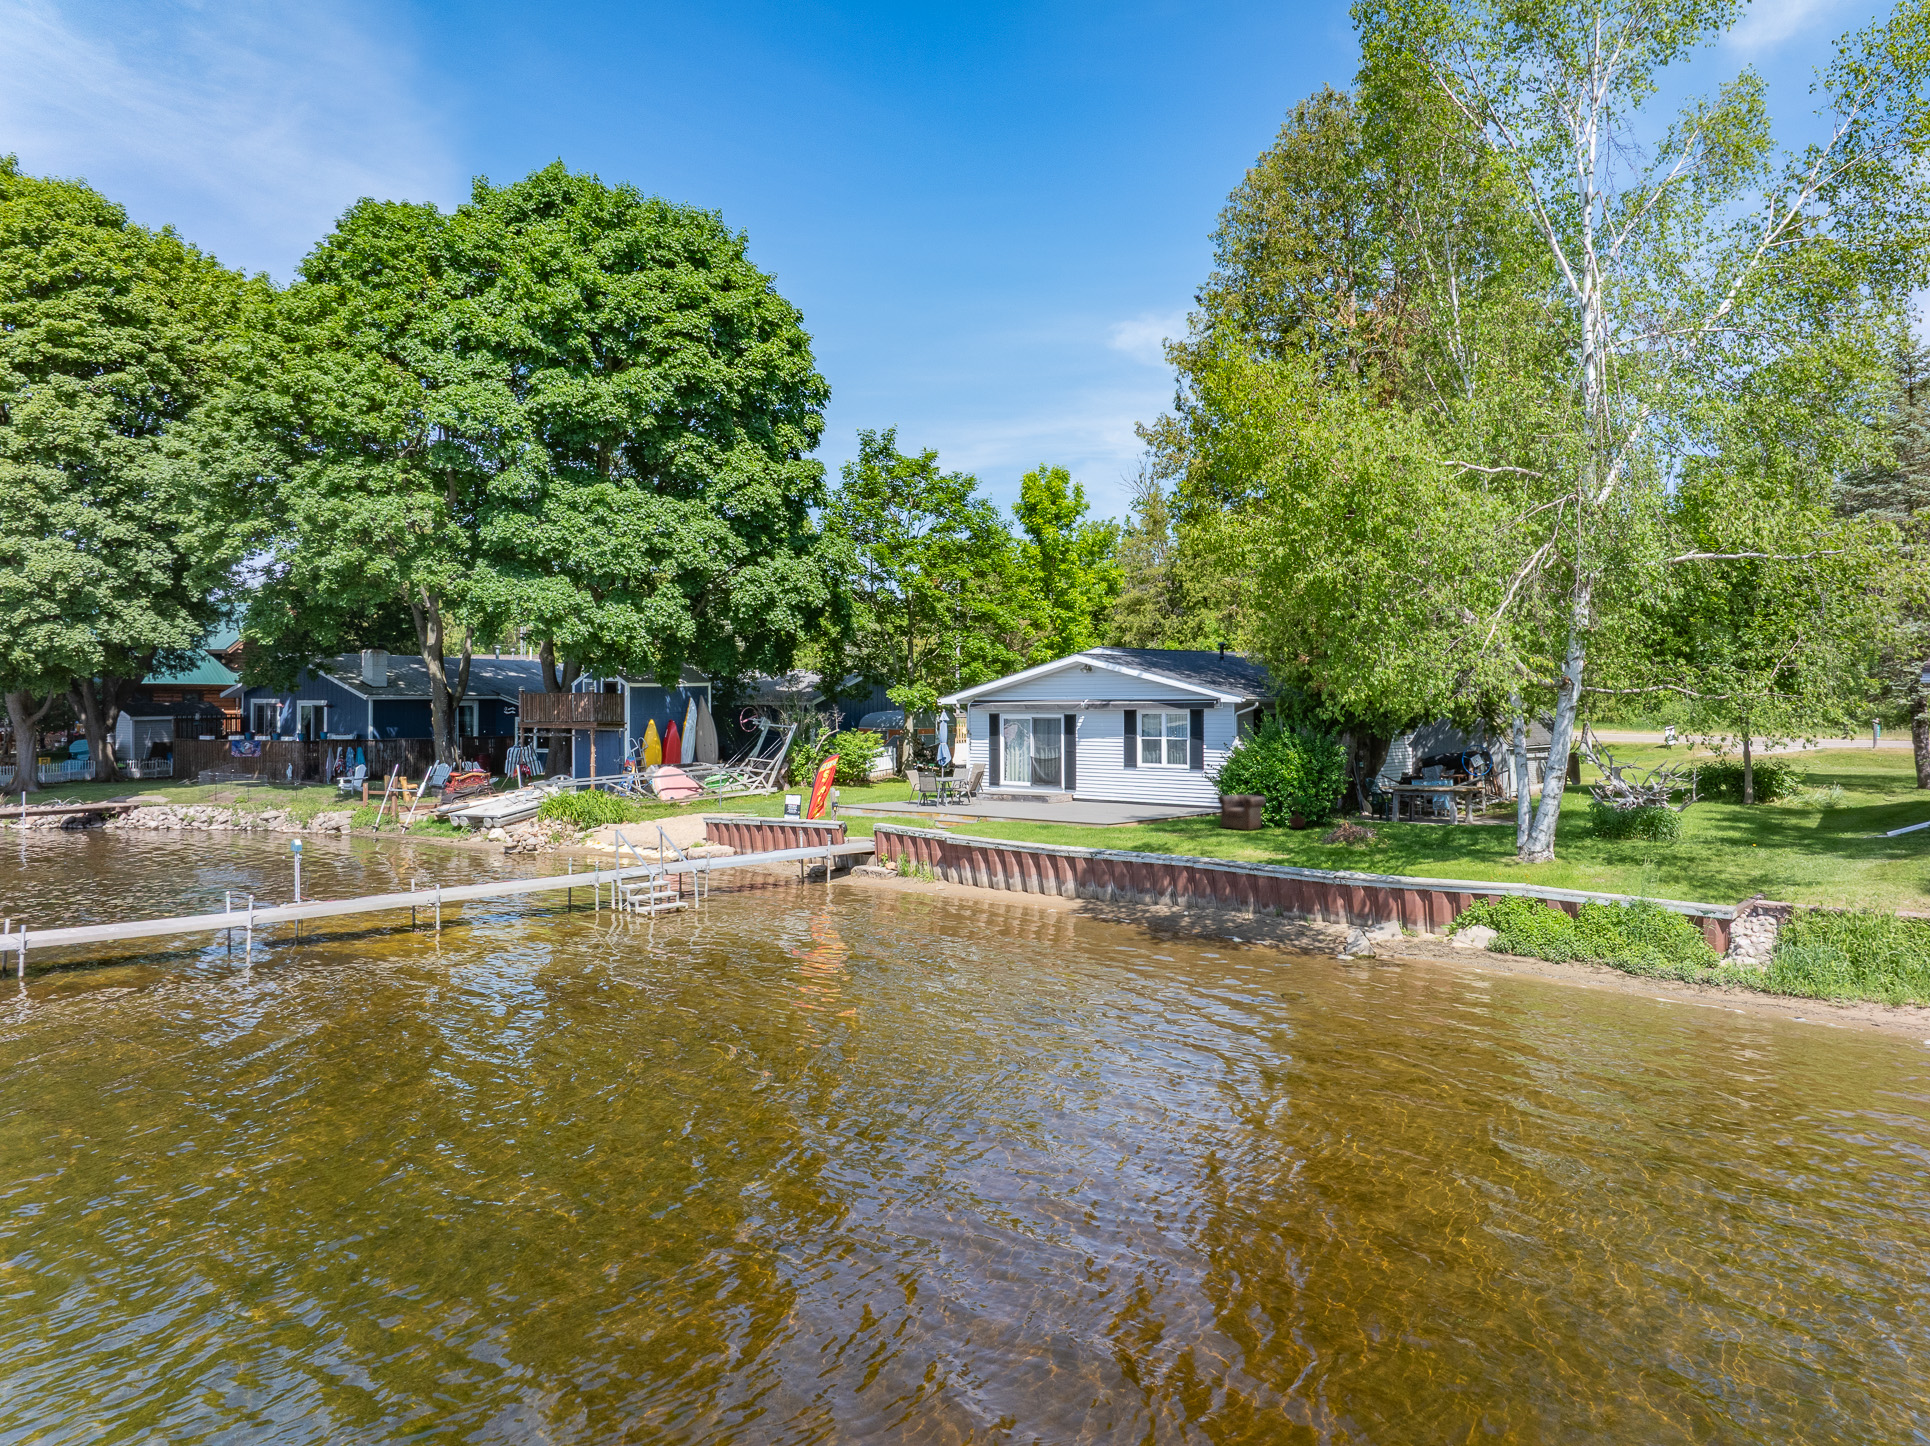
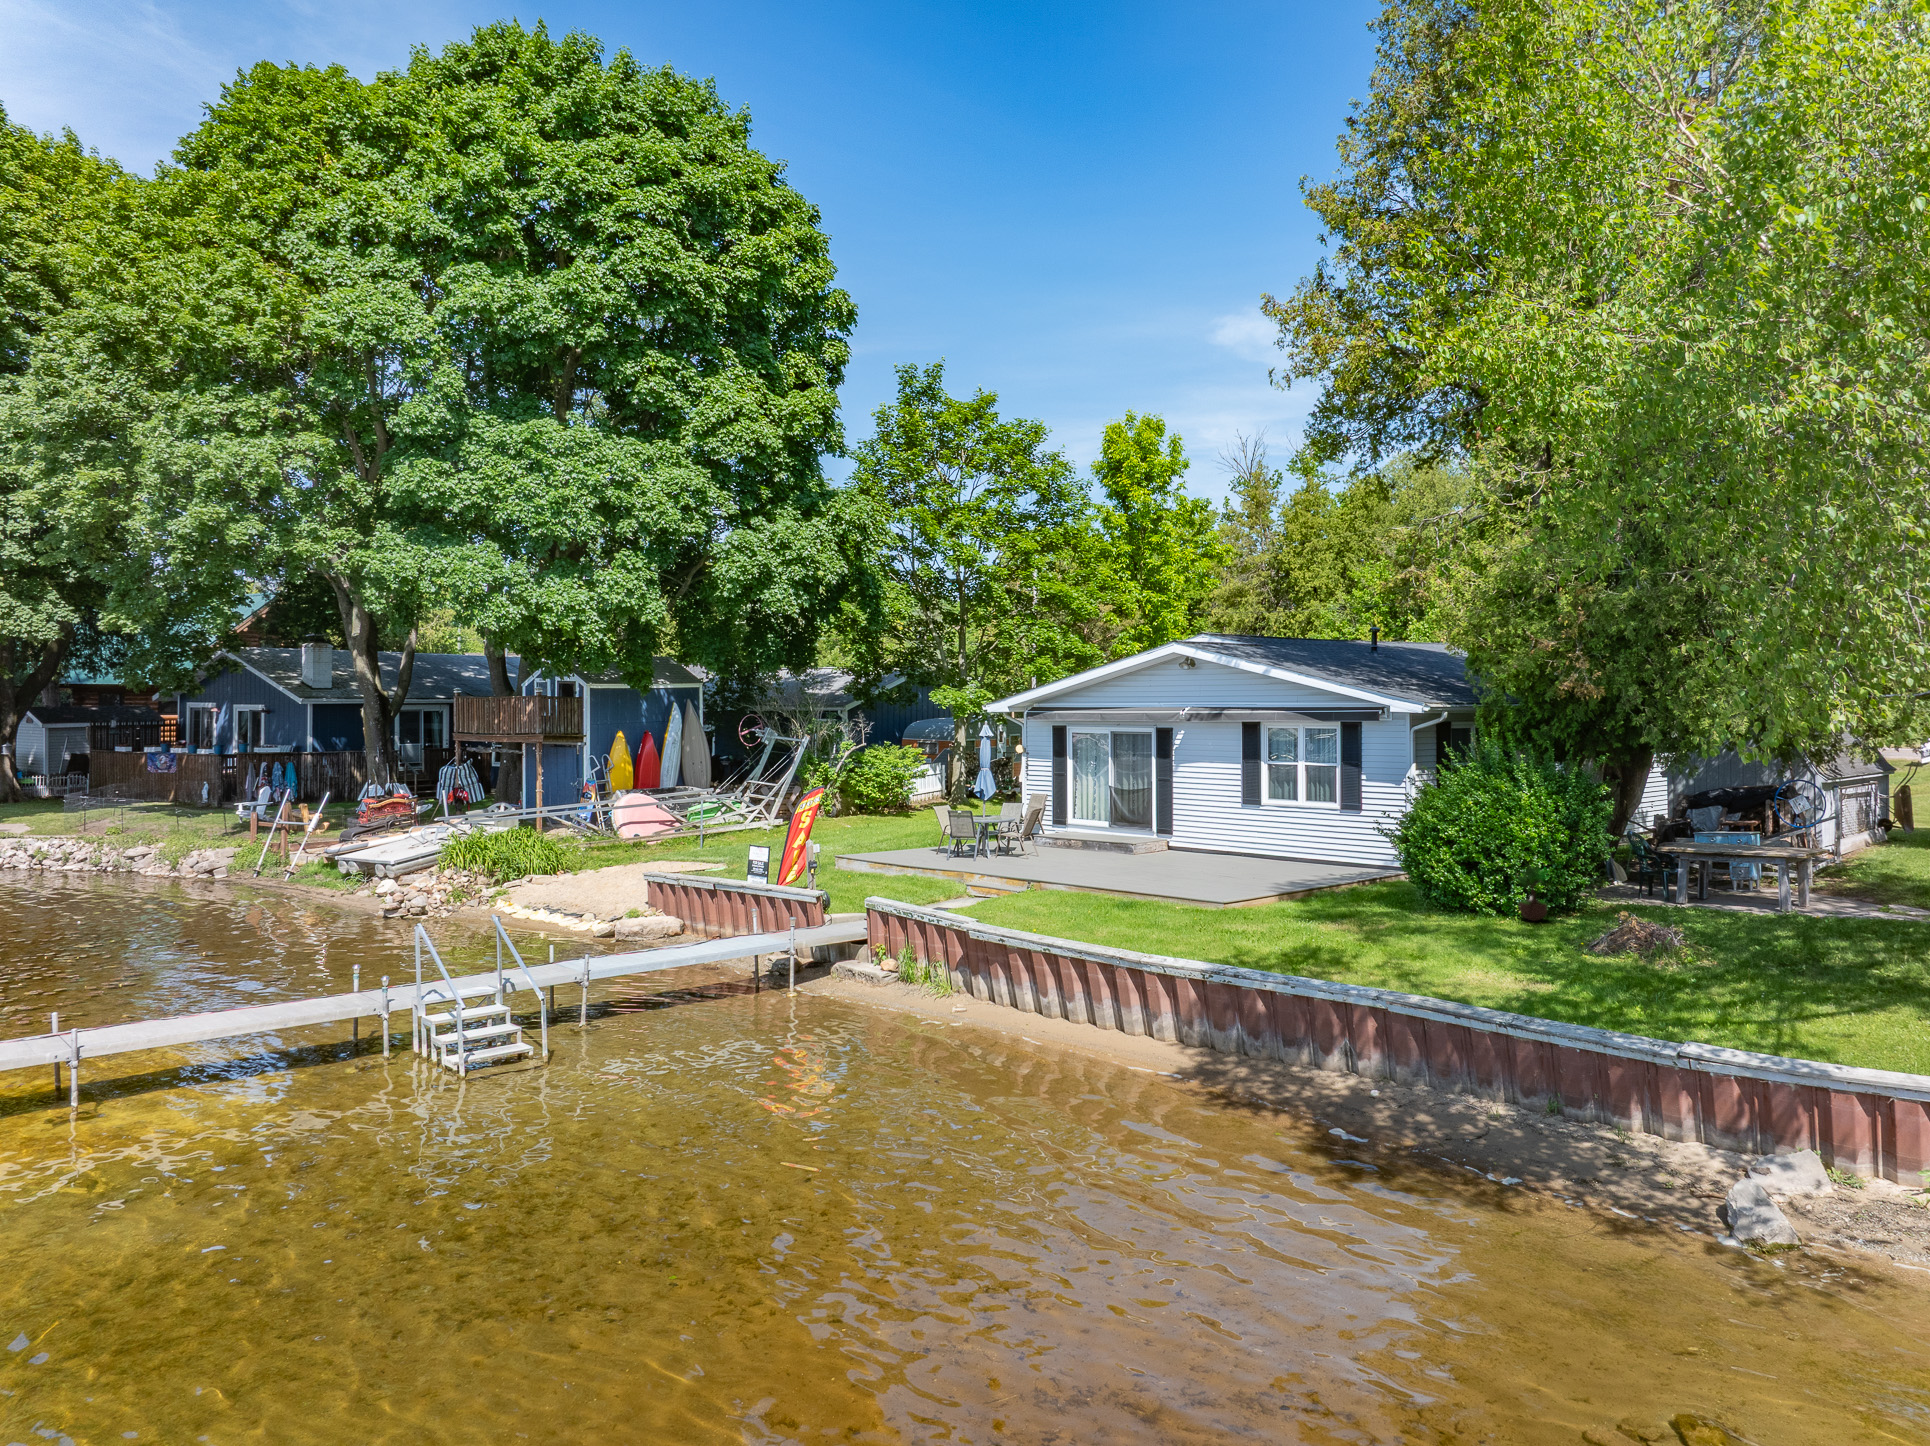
armchair: present [1218,795,1266,830] -> none [1400,862,1479,923]

